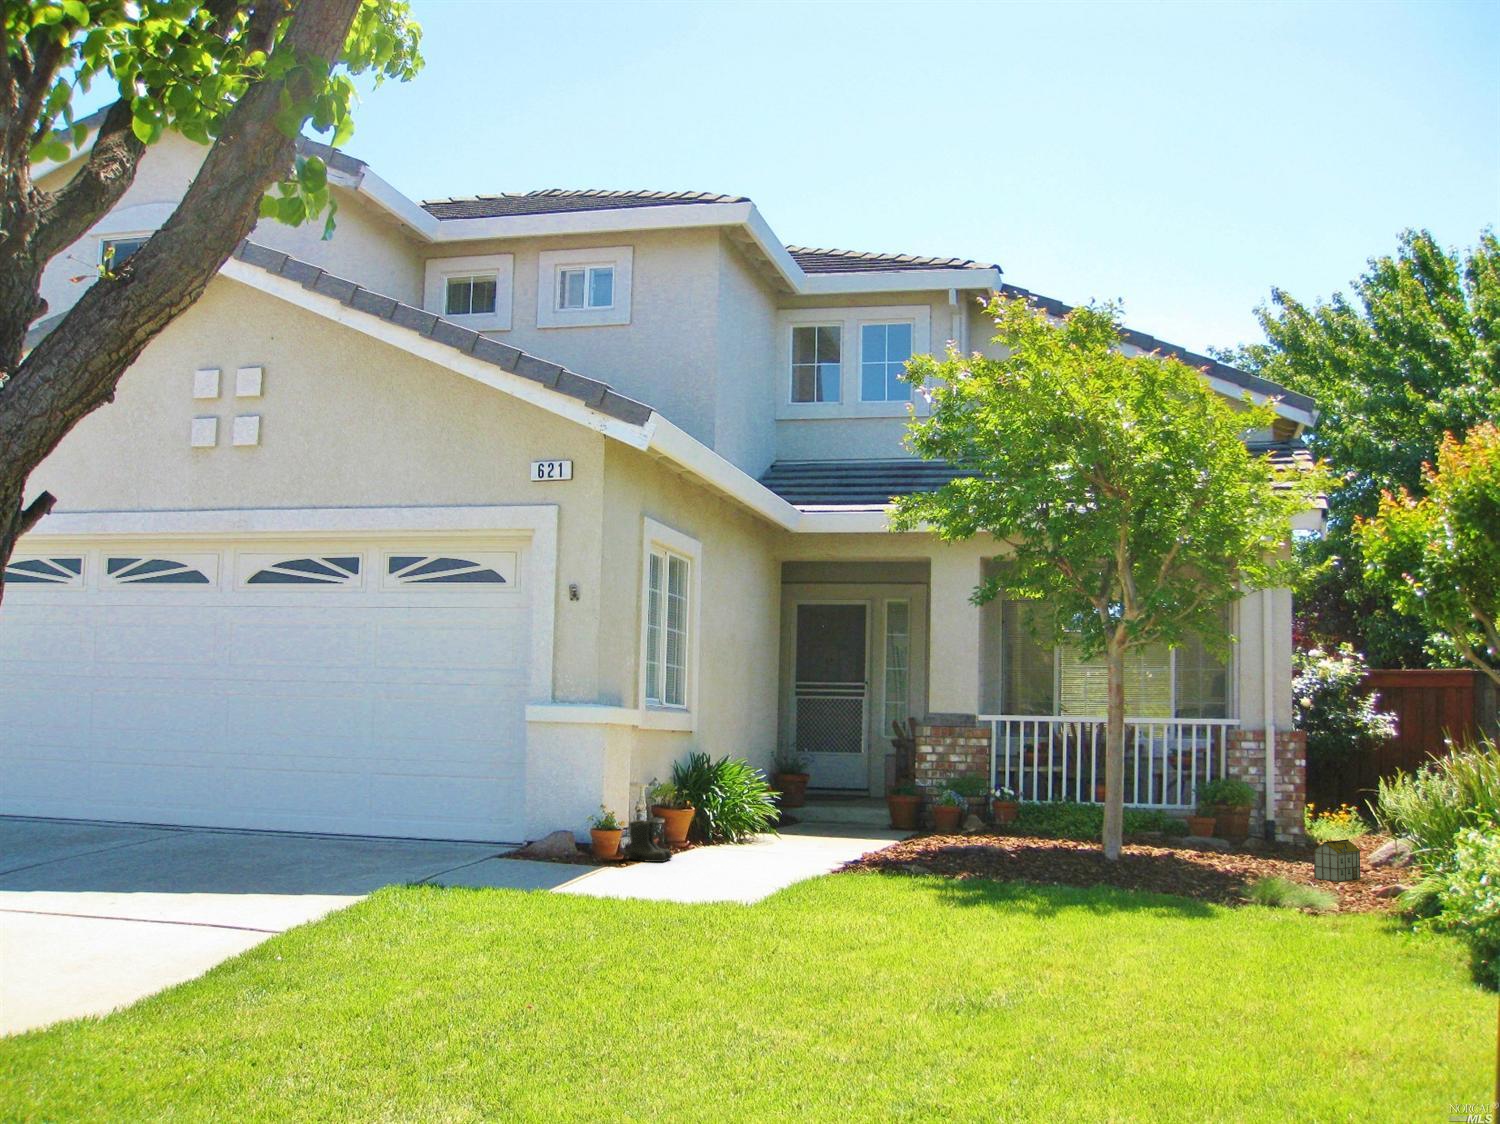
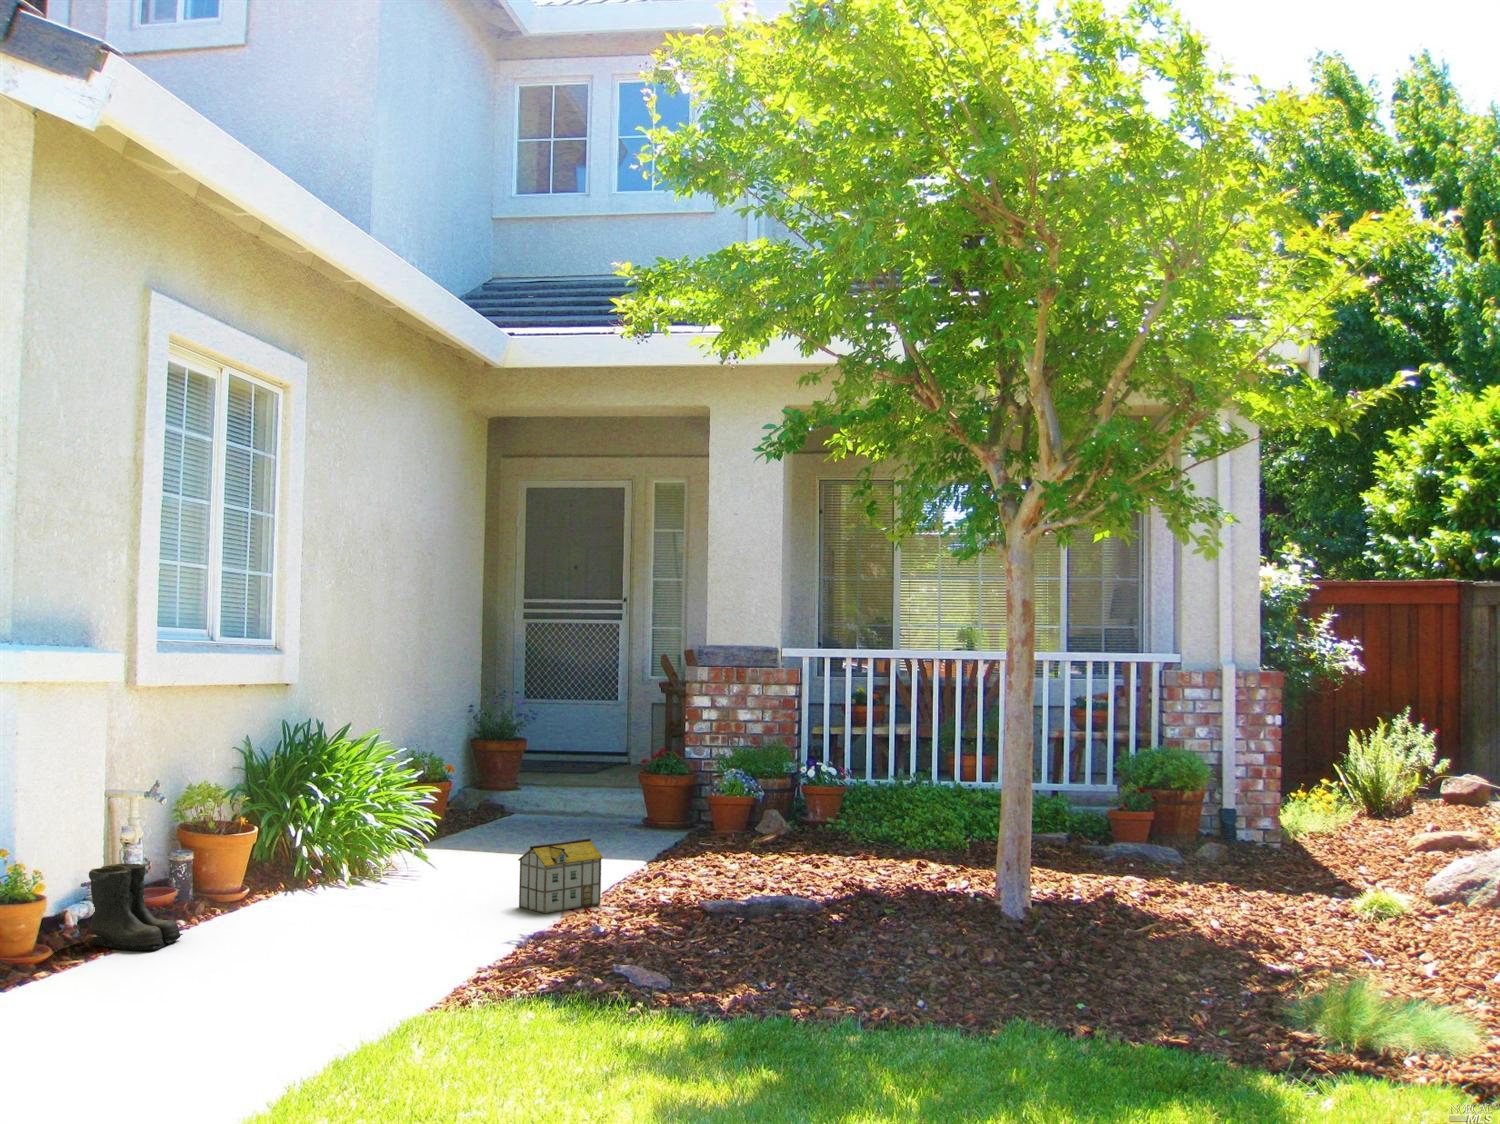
toy house: present [1313,839,1361,882] -> present [518,838,603,913]

